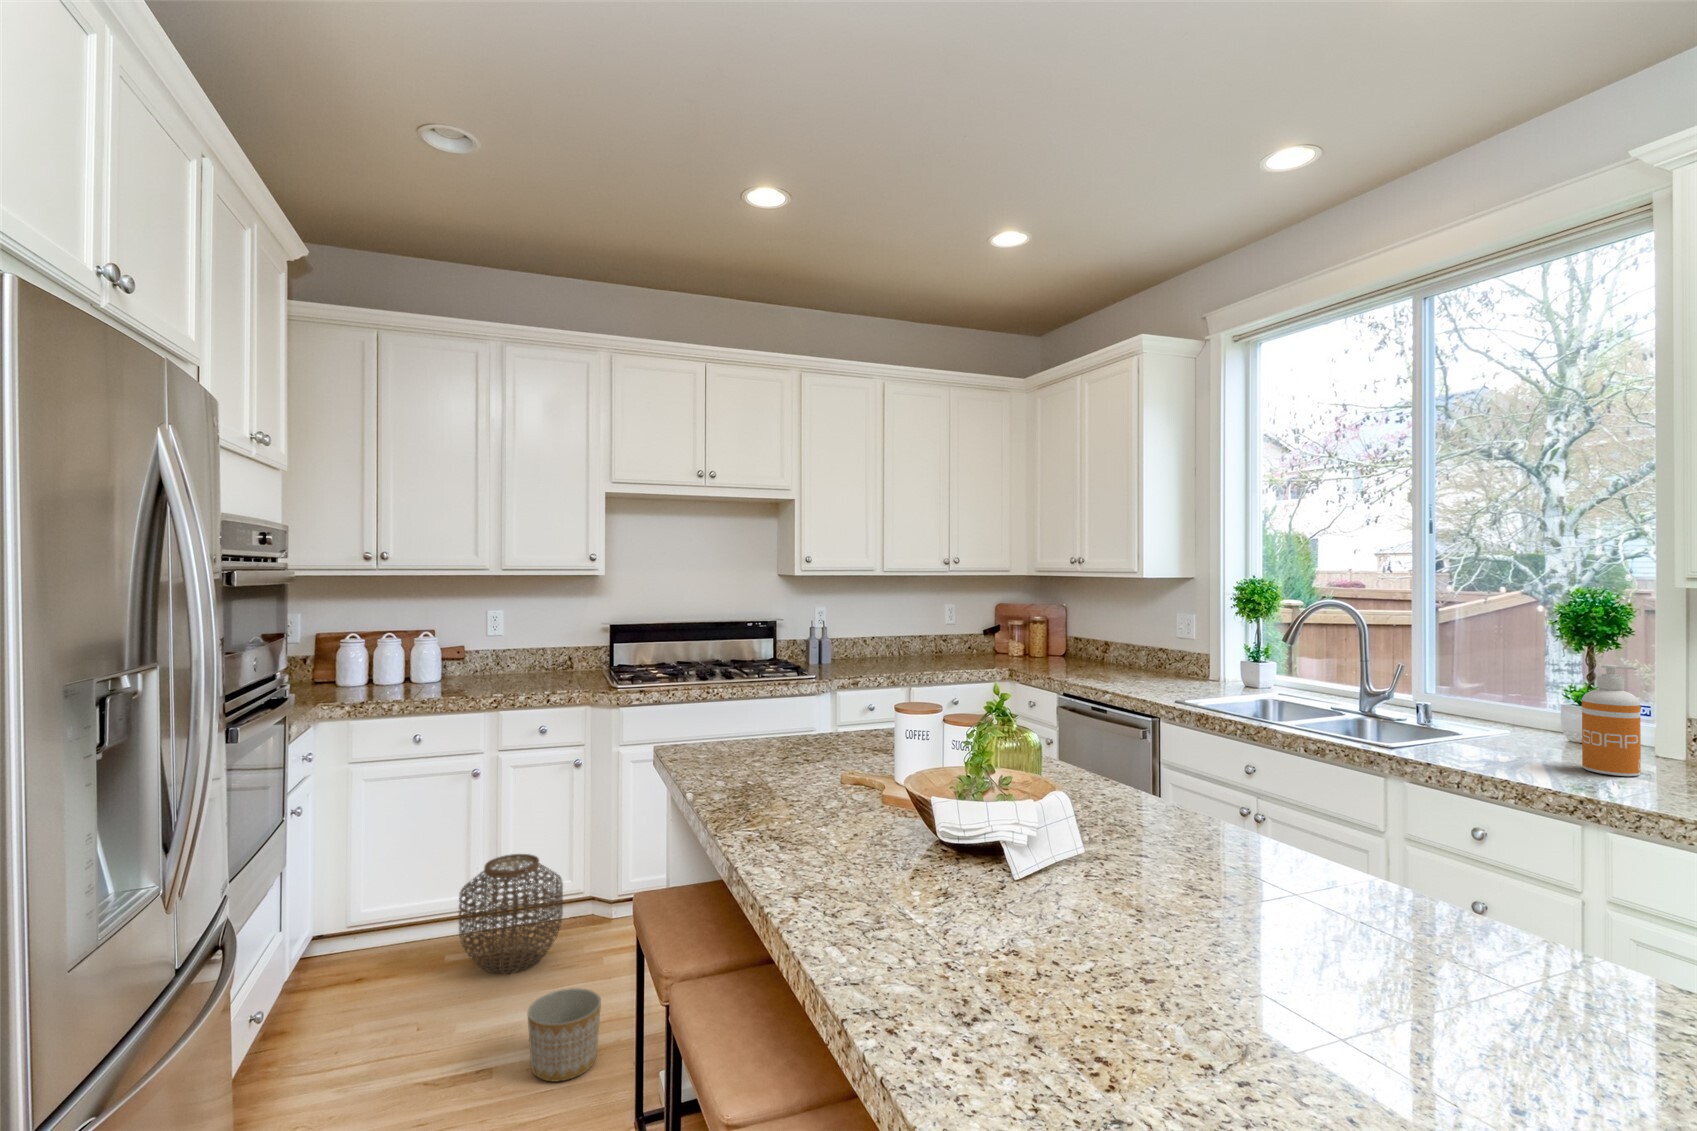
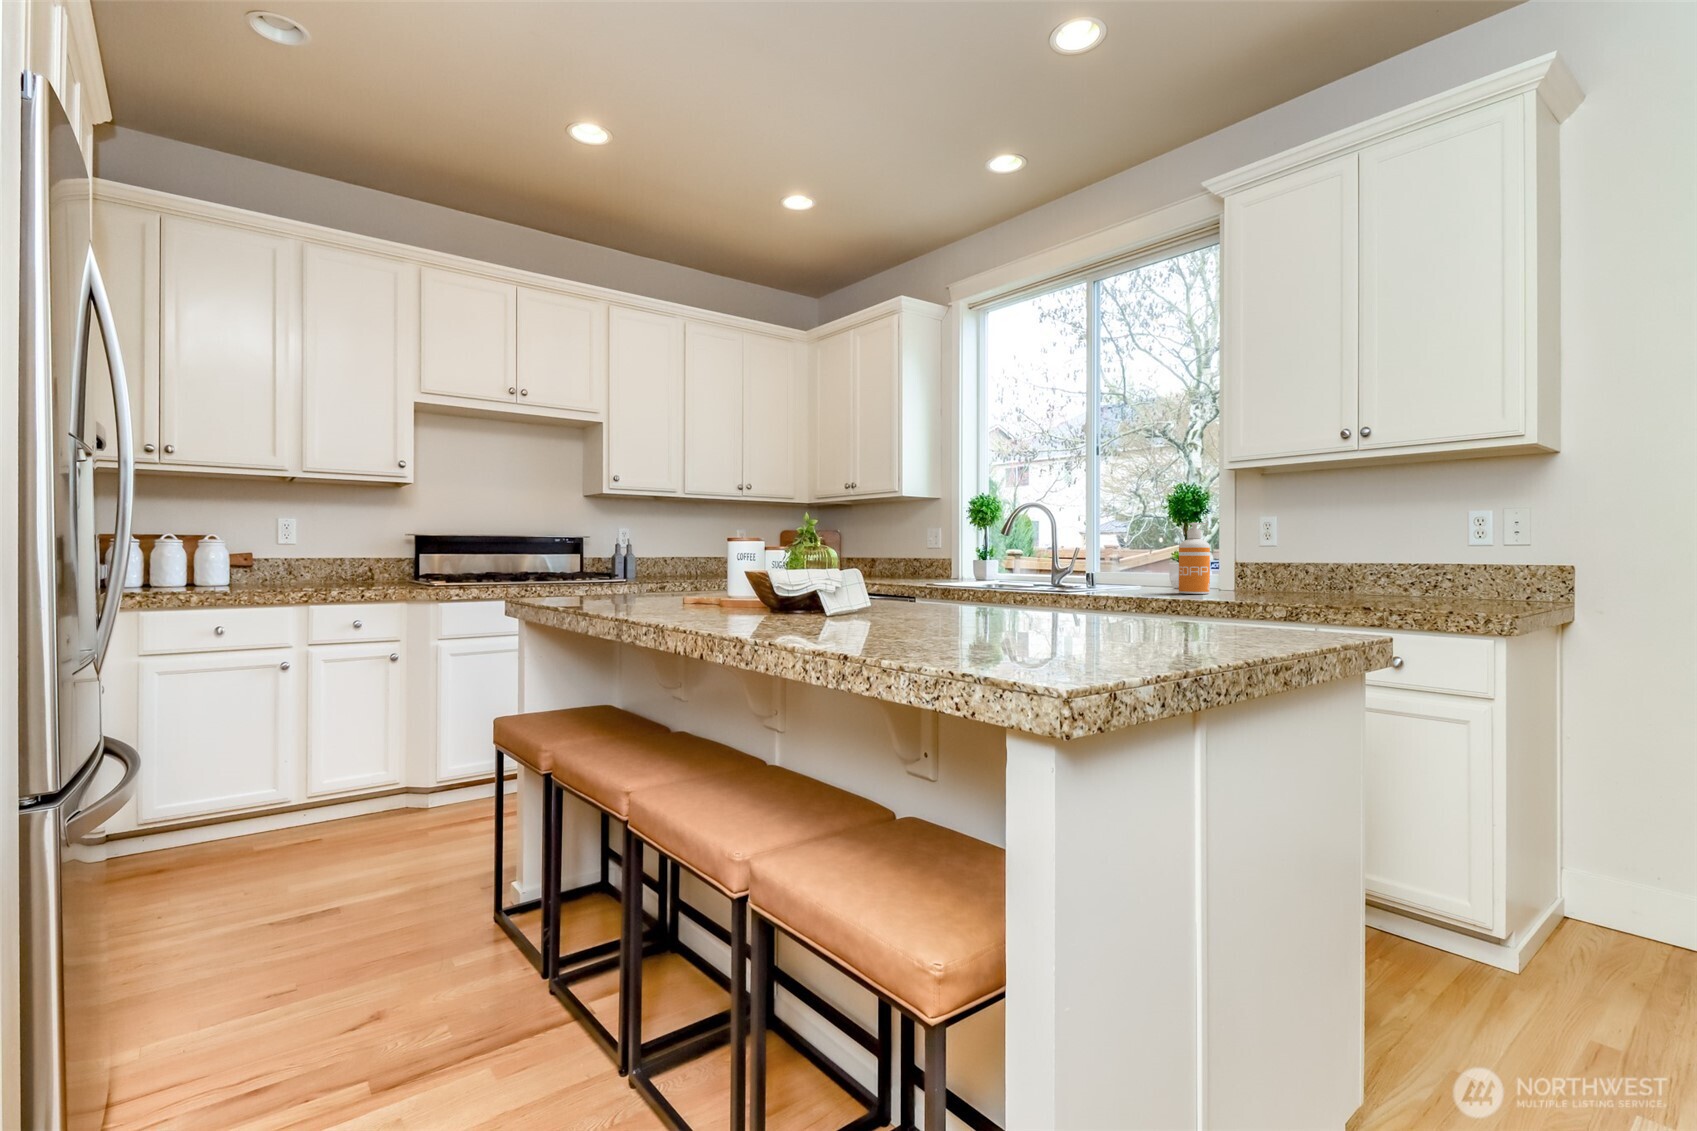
woven basket: present [459,854,563,974] -> none [276,739,385,847]
planter: present [528,988,601,1081] -> none [375,829,446,902]

